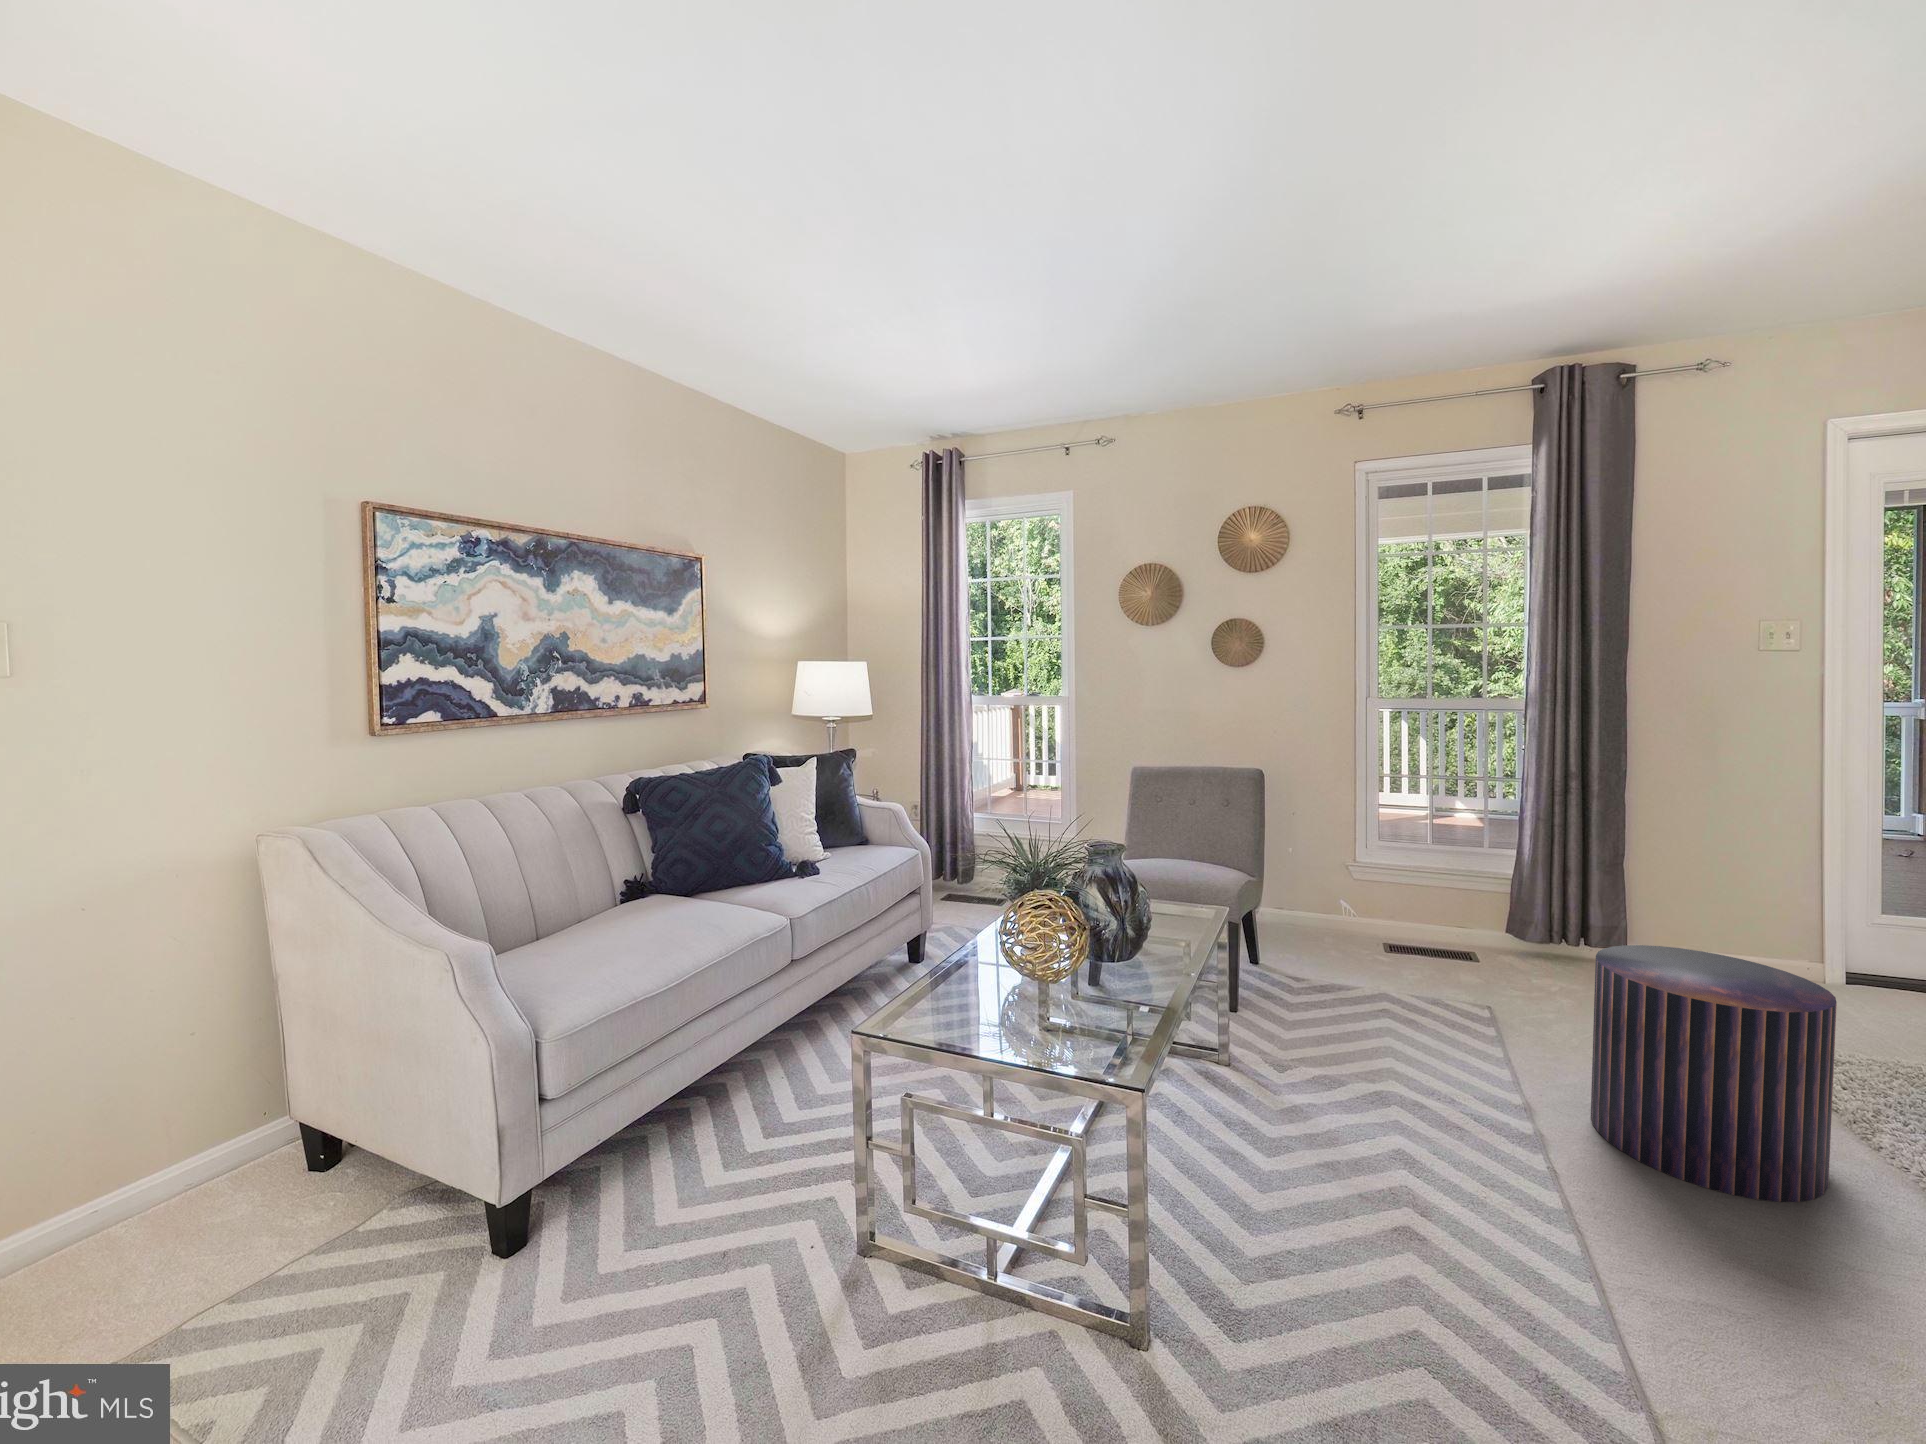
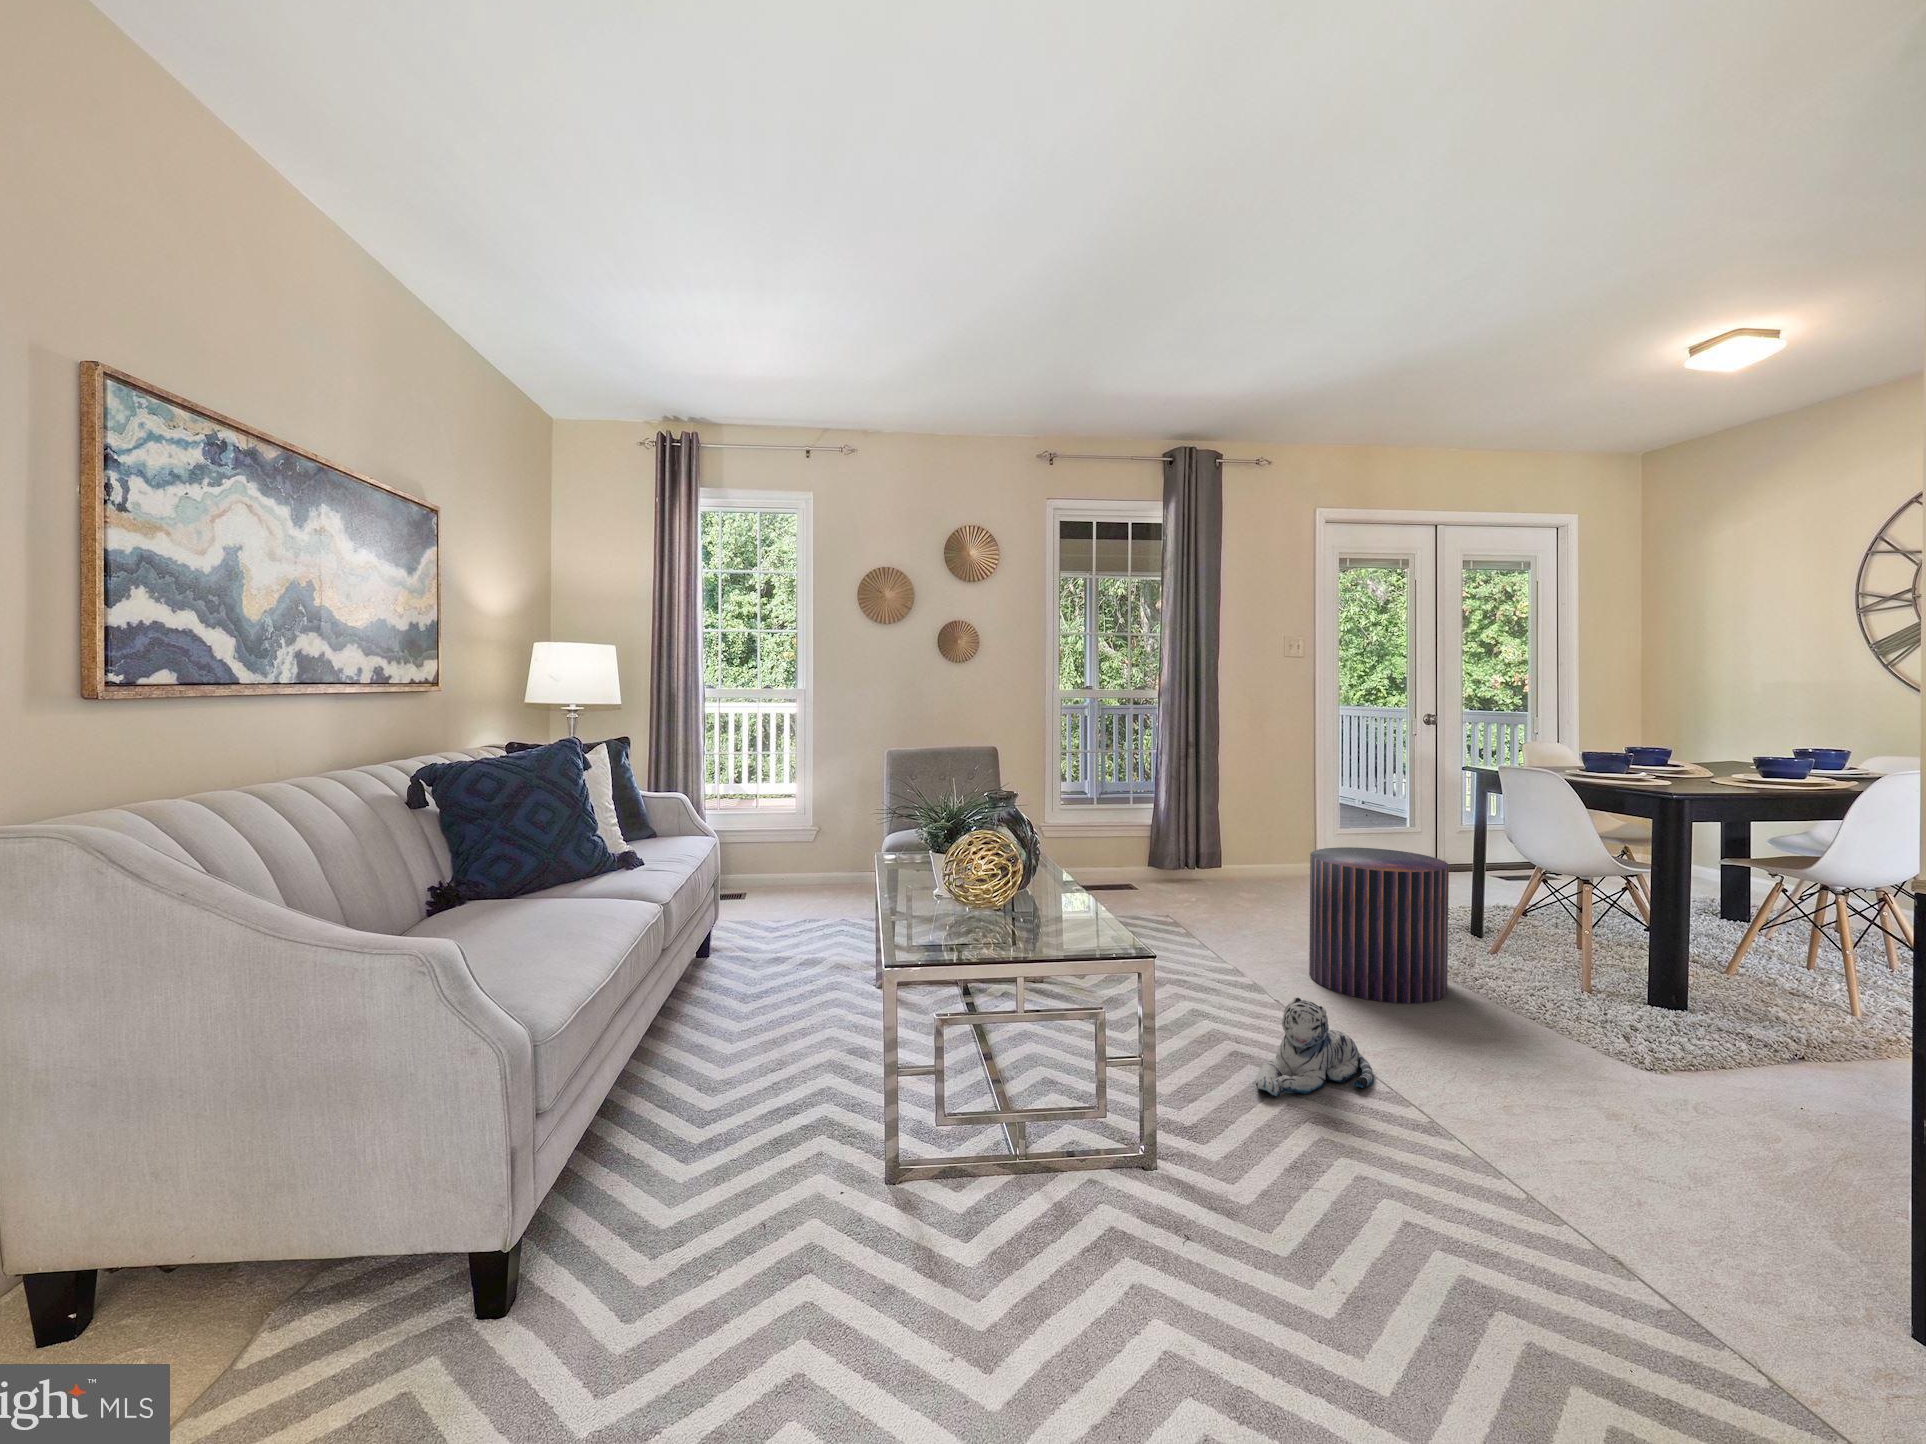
plush toy: none [1357,1157,1568,1308] -> present [1256,997,1374,1097]

